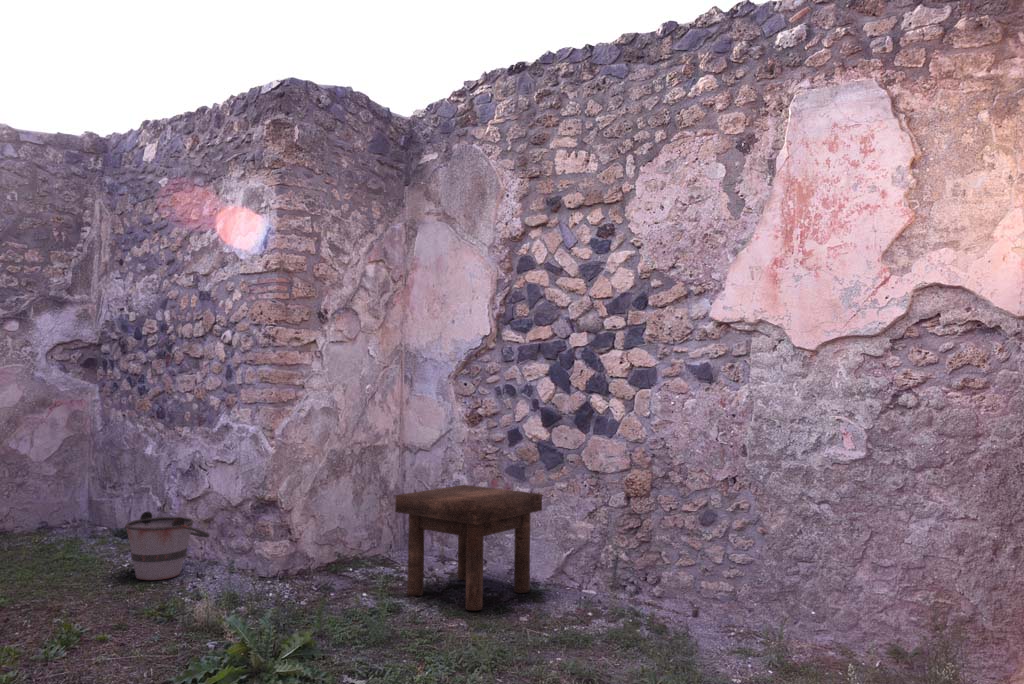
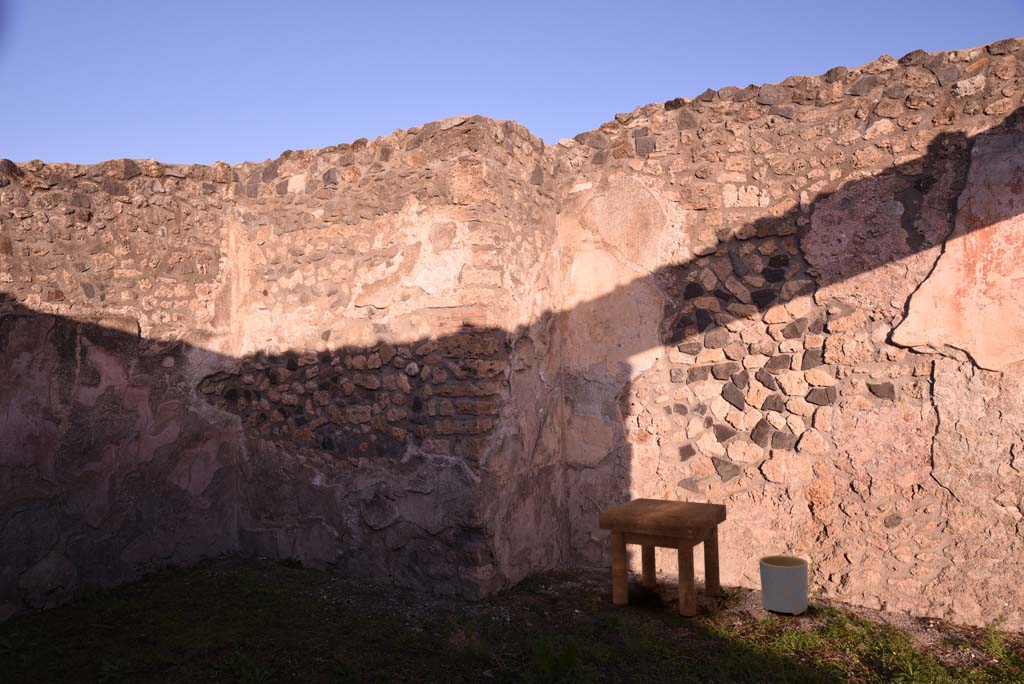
bucket: present [125,512,209,580] -> none [337,539,409,604]
planter: none [561,551,612,616] -> present [759,556,808,615]

